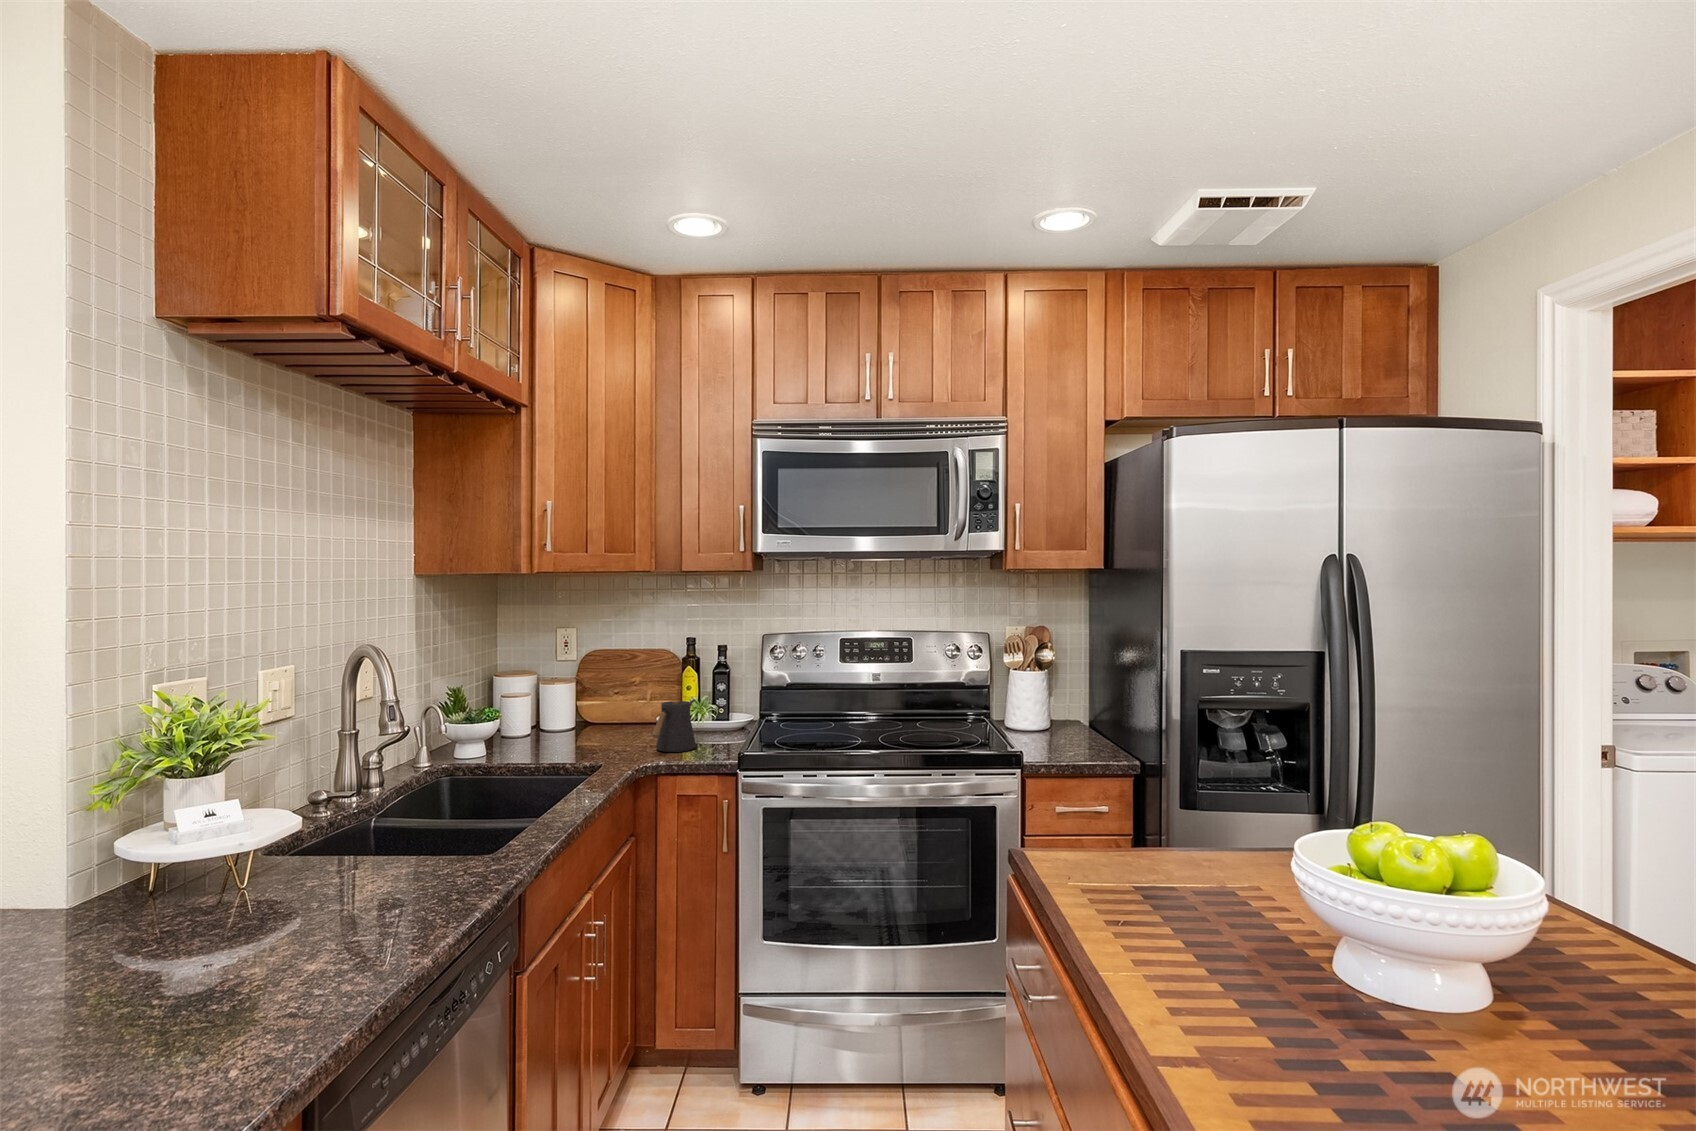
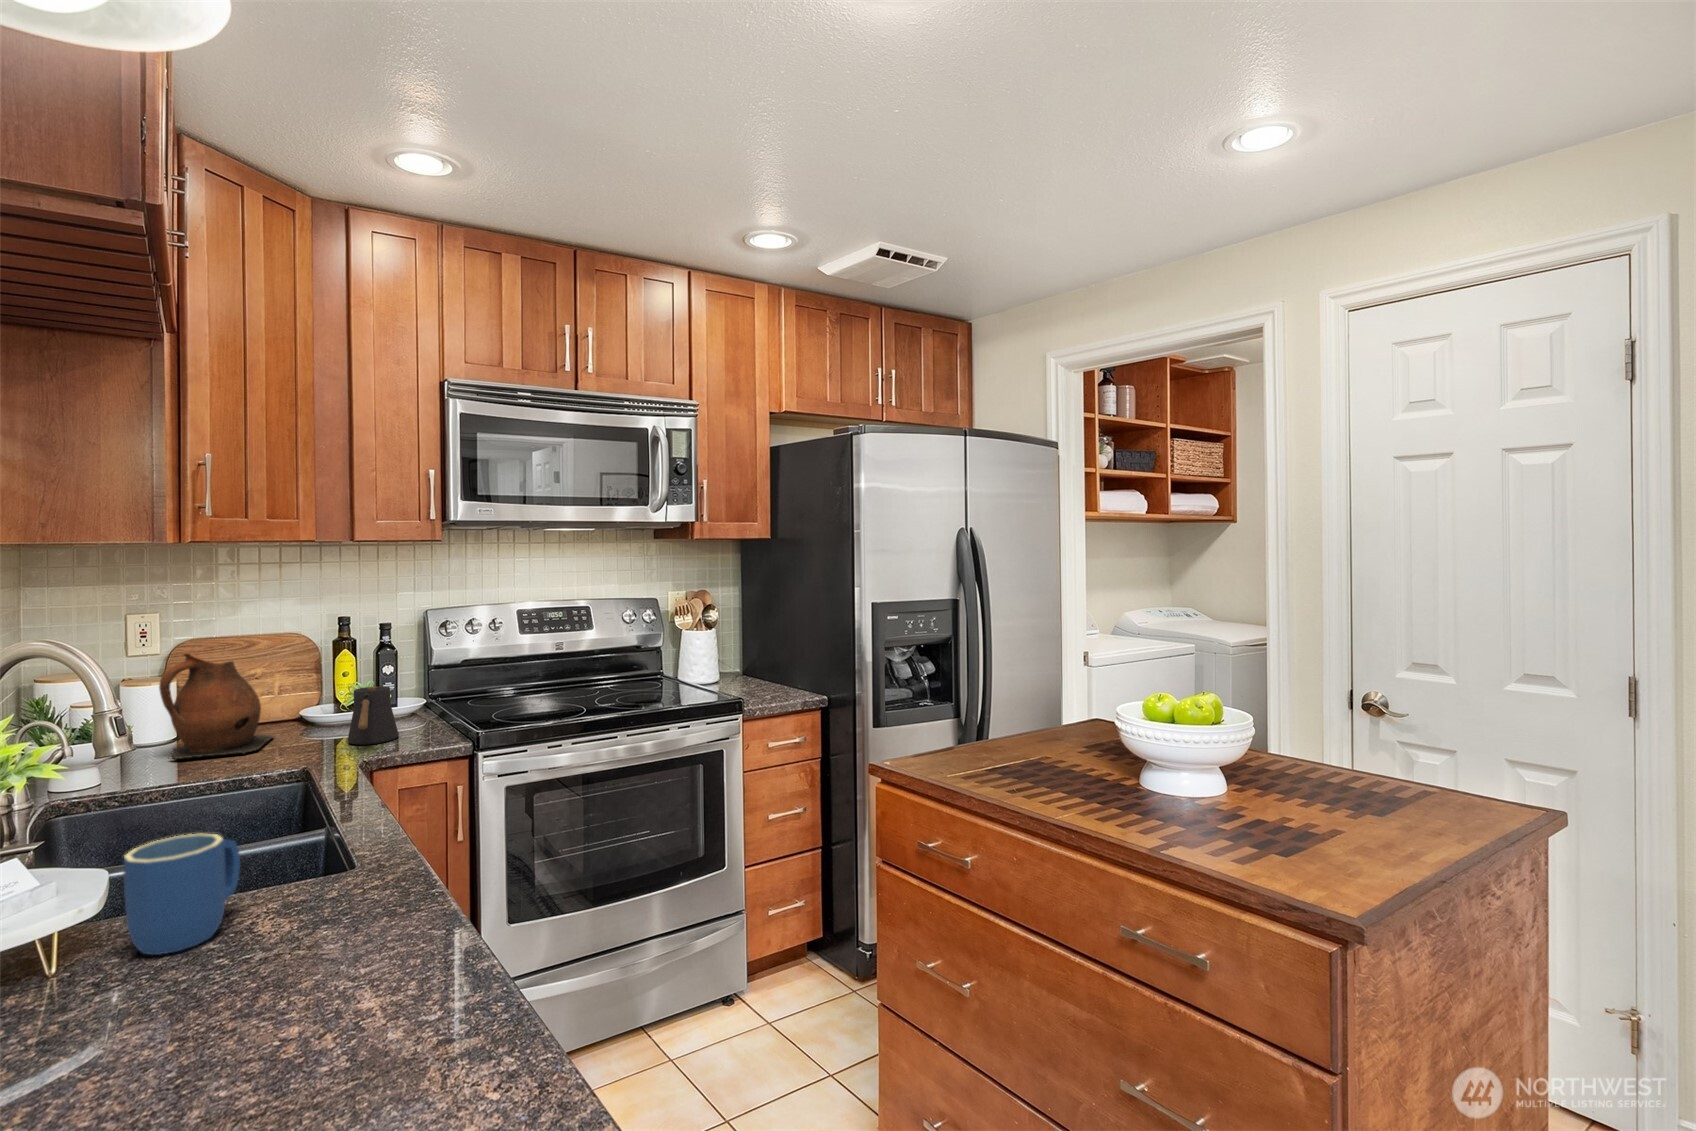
ceramic pitcher: none [542,659,624,747] -> present [159,652,274,758]
mug: none [315,801,403,889] -> present [124,833,240,955]

